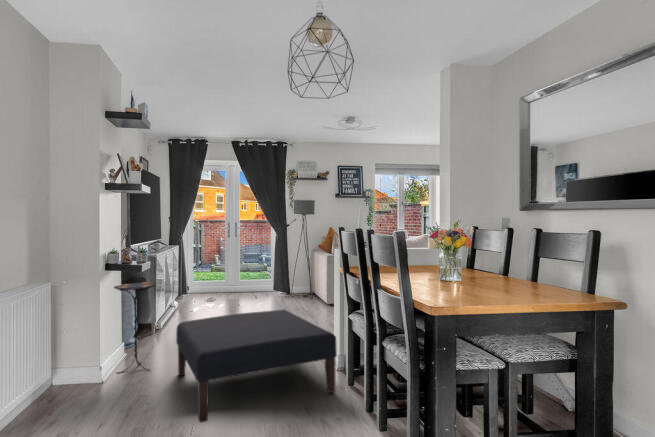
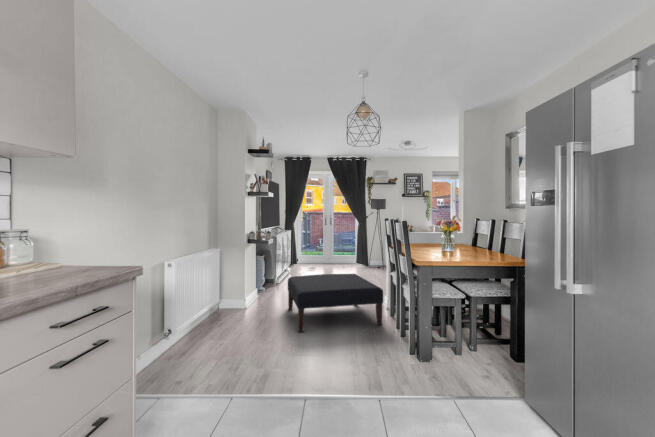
side table: present [114,282,155,373] -> none [252,252,276,305]

